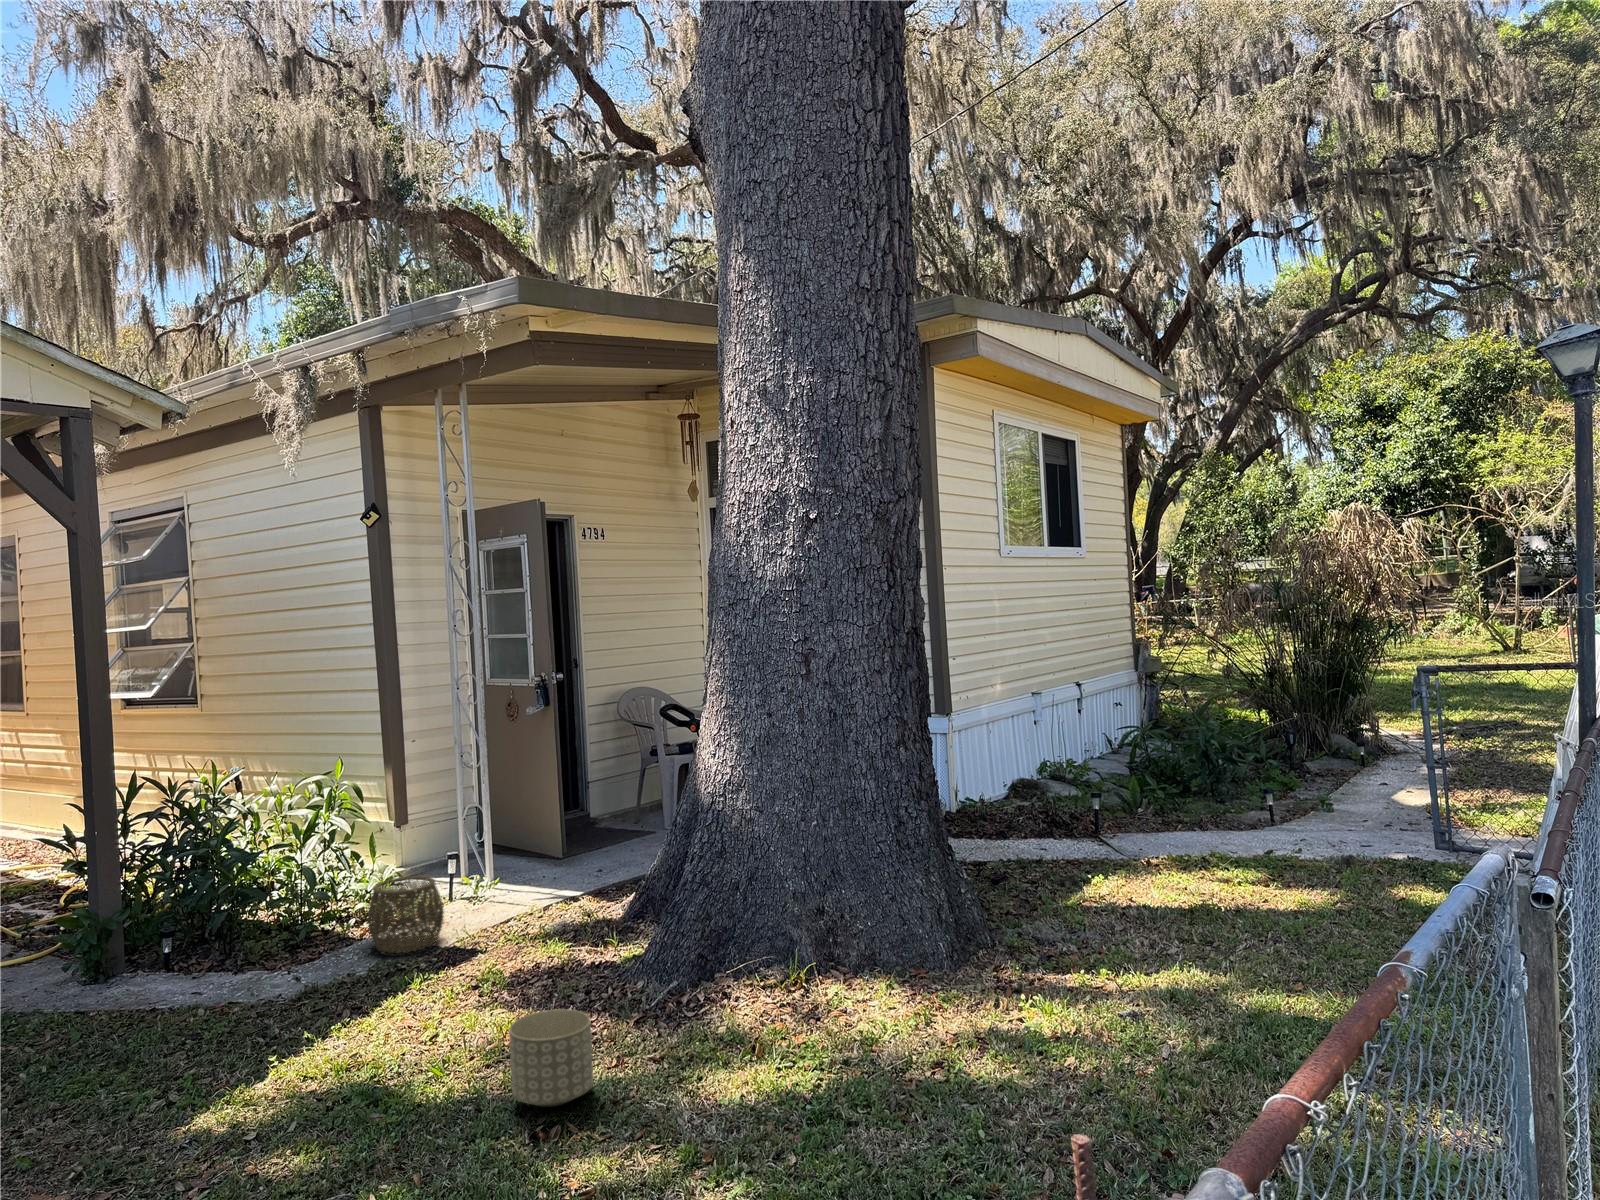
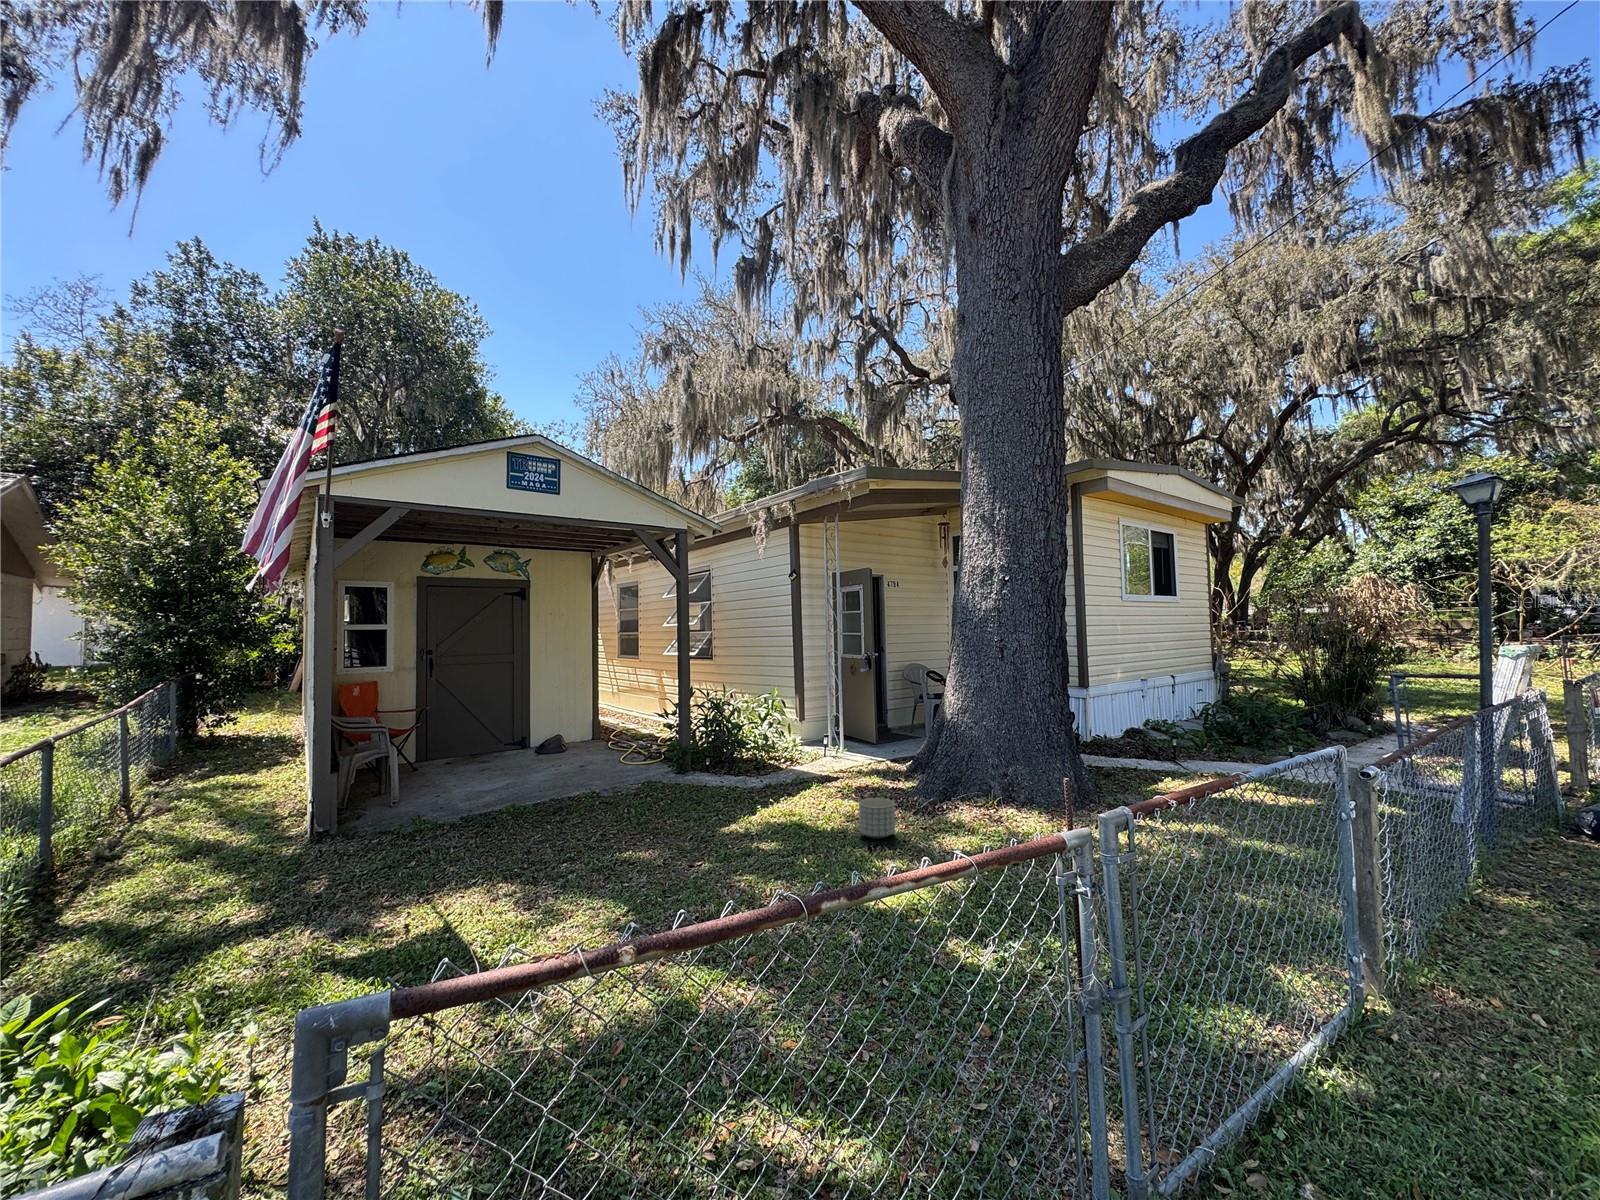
woven basket: present [367,876,444,953] -> none [786,746,821,781]

